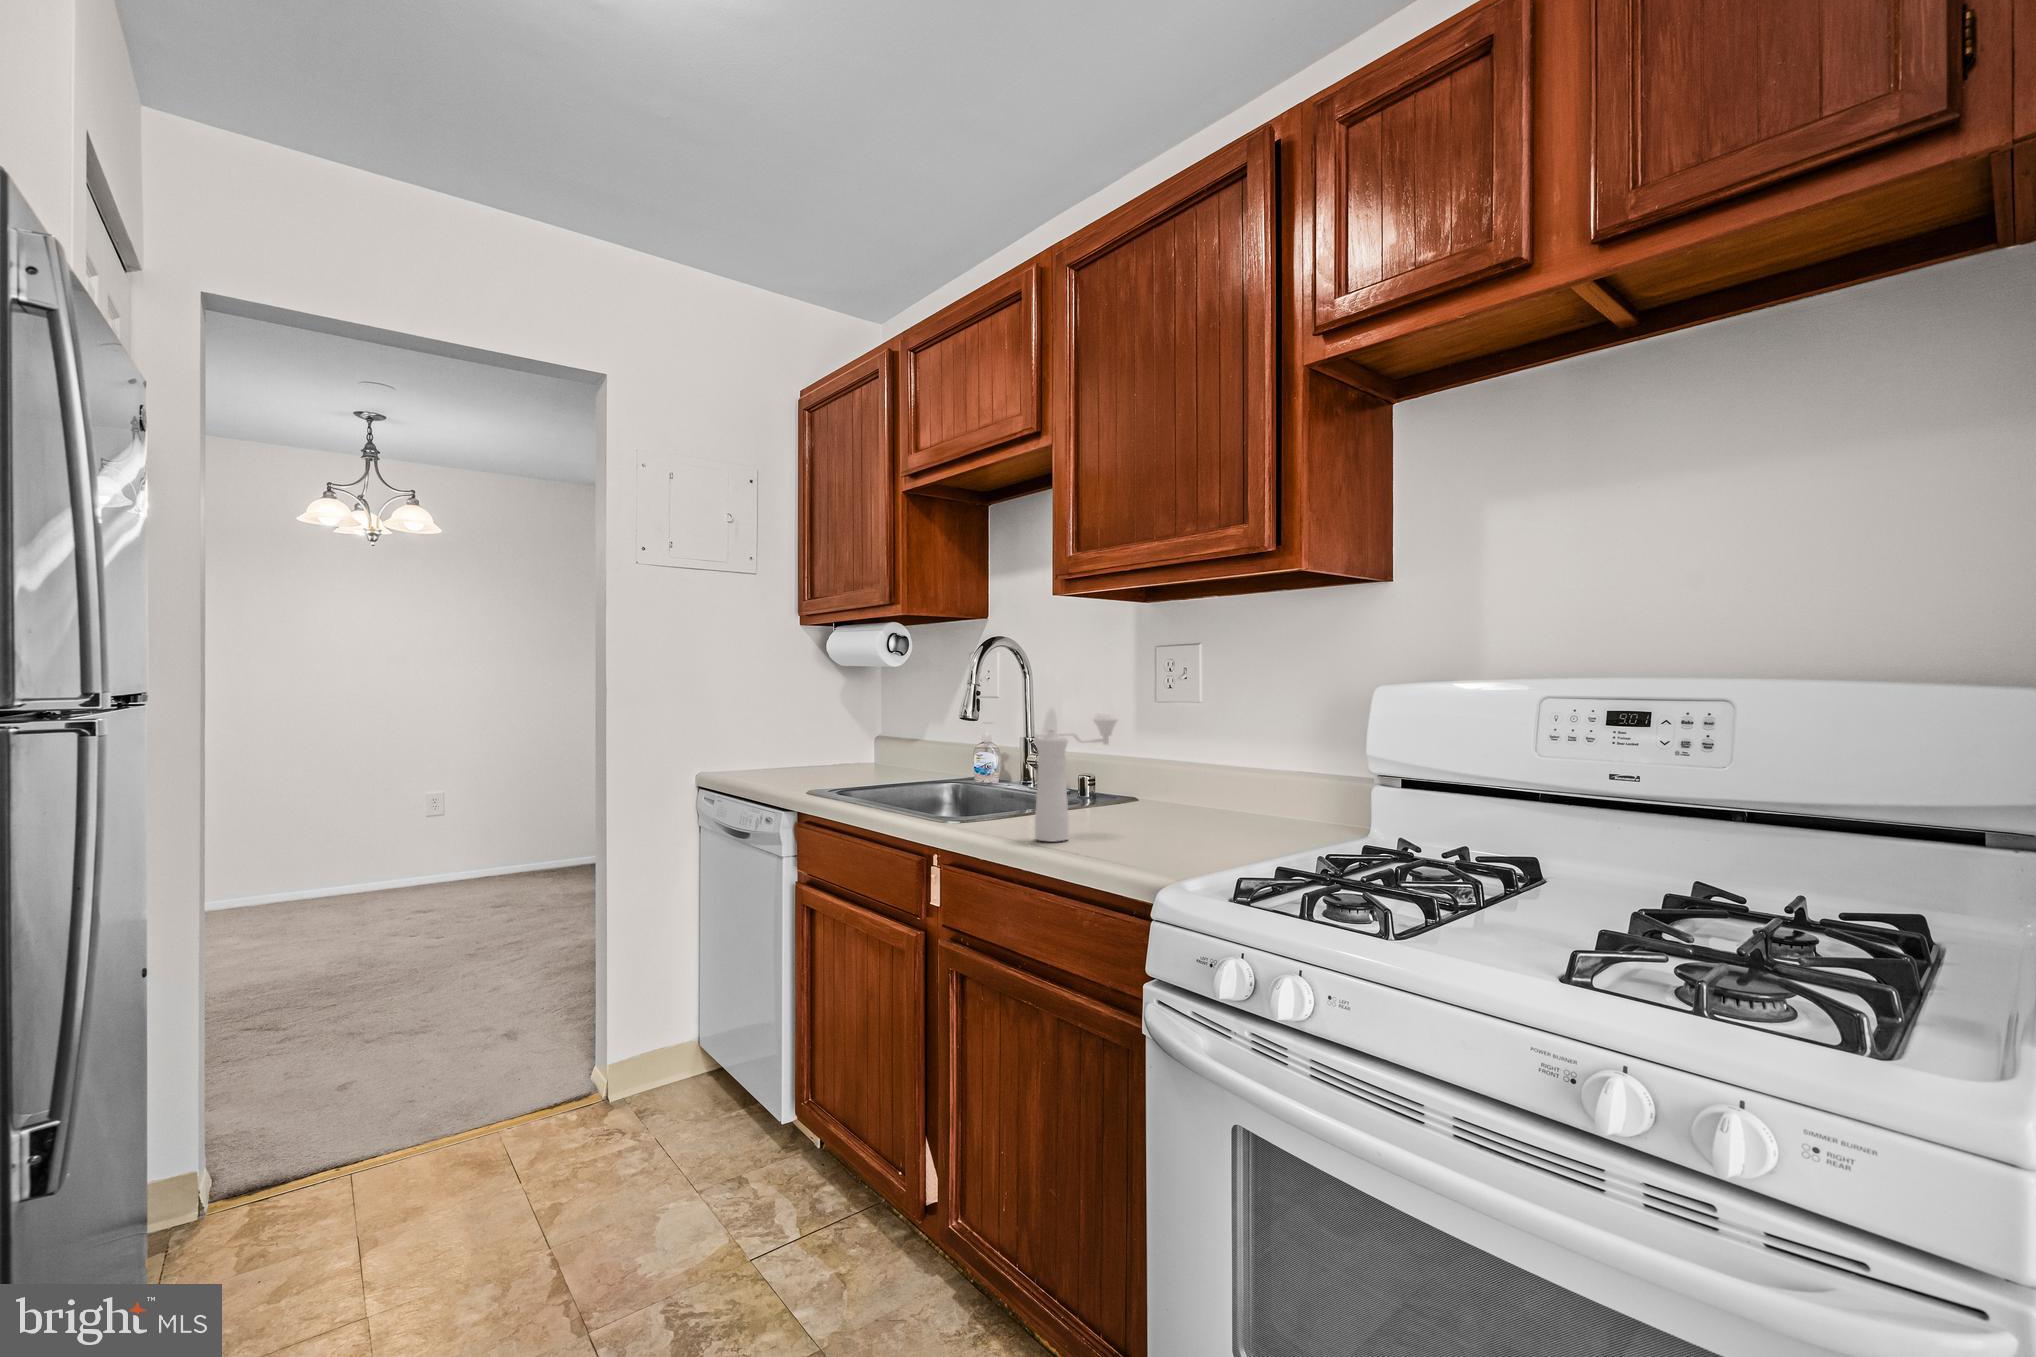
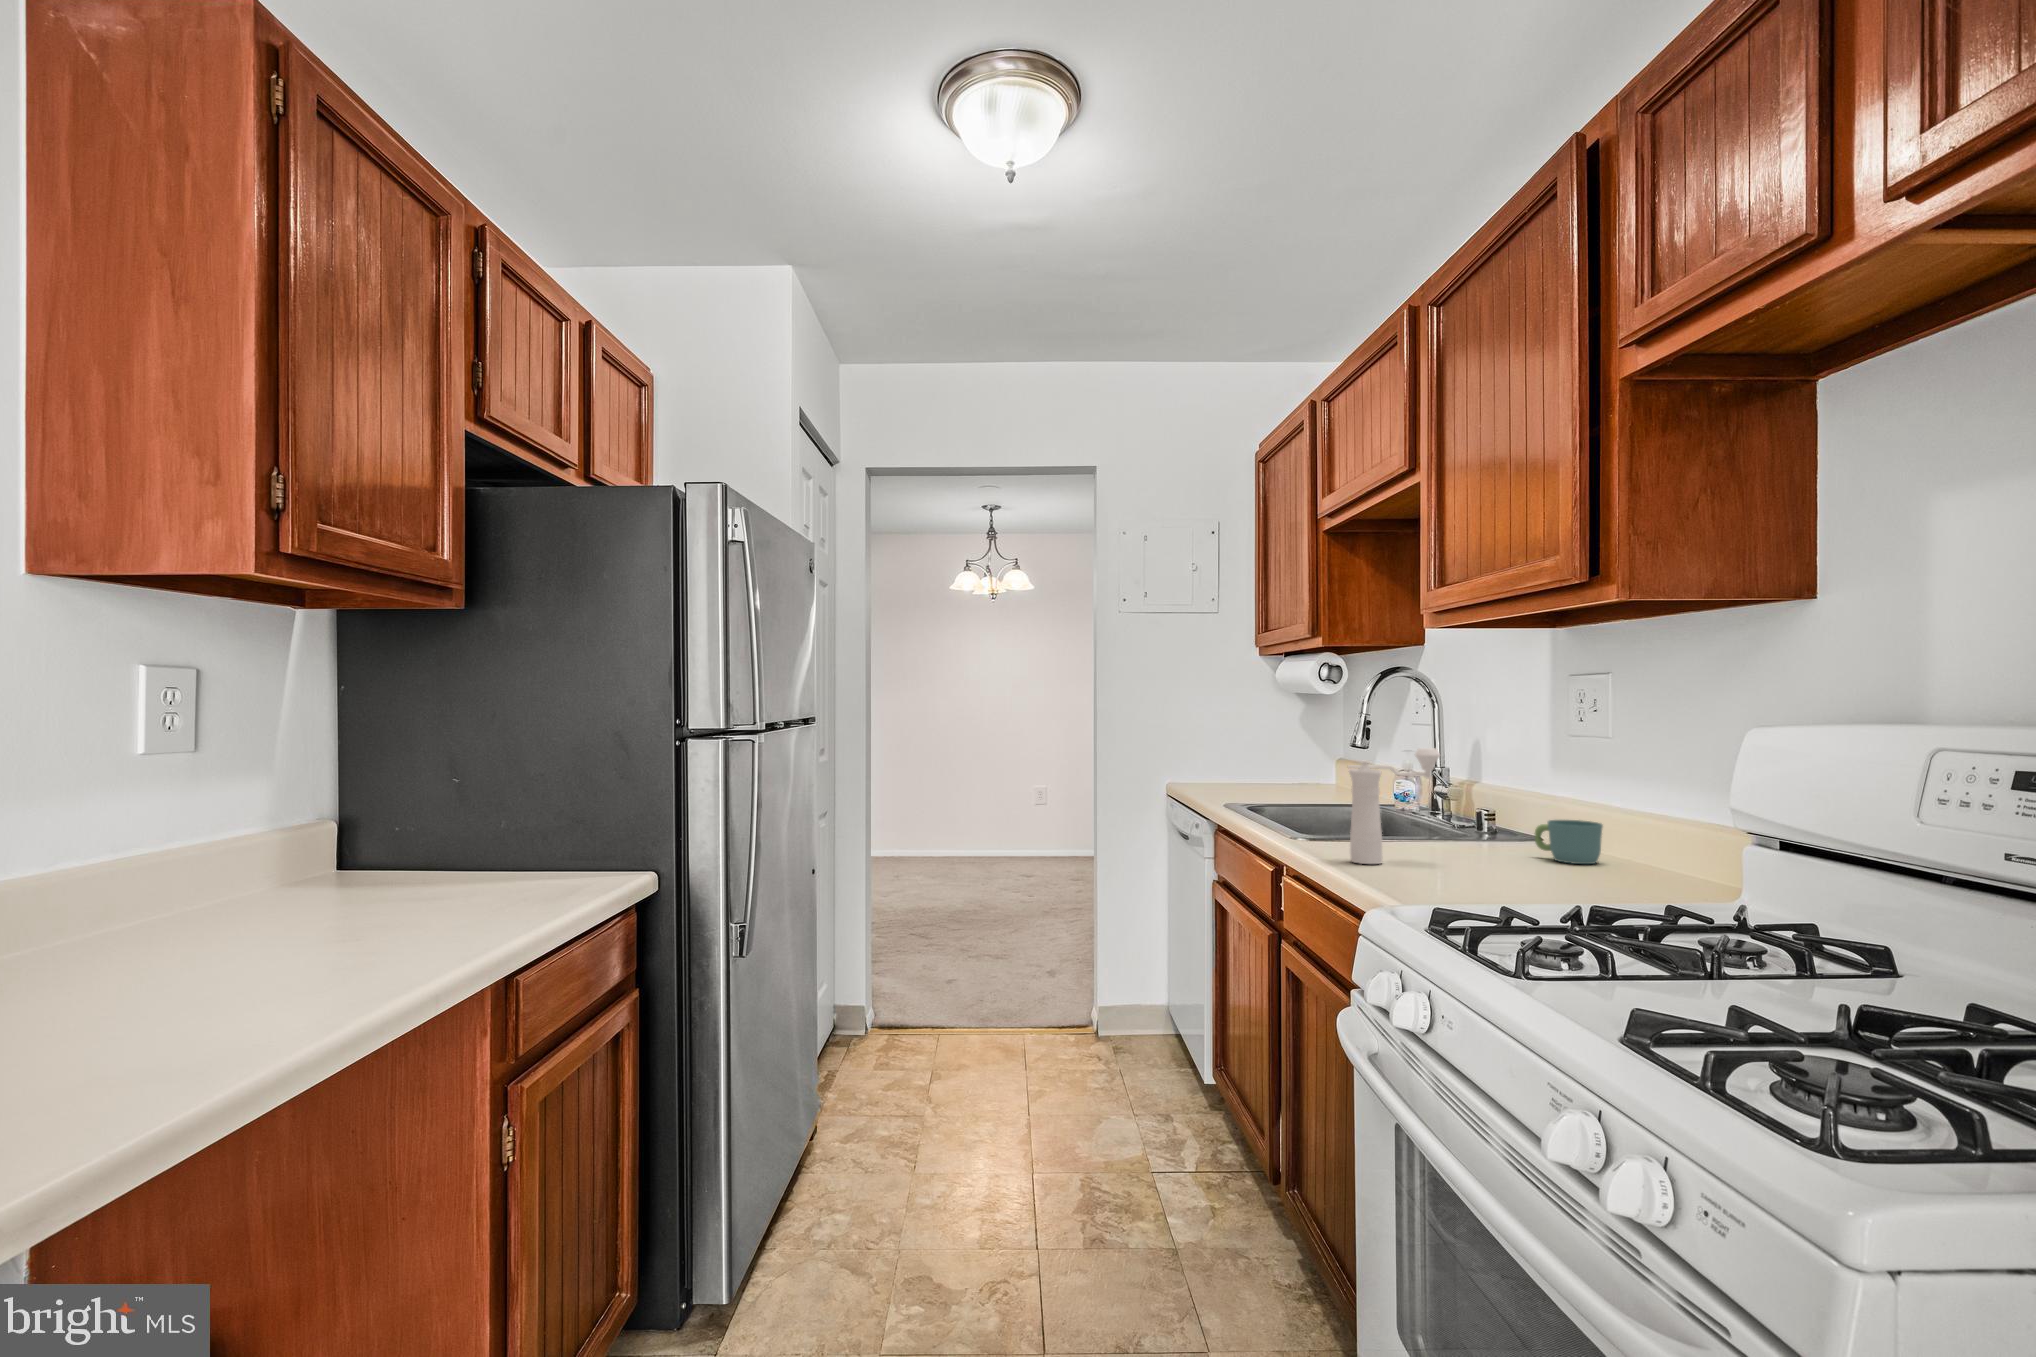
mug: none [1173,779,1233,821] -> present [1535,820,1603,864]

